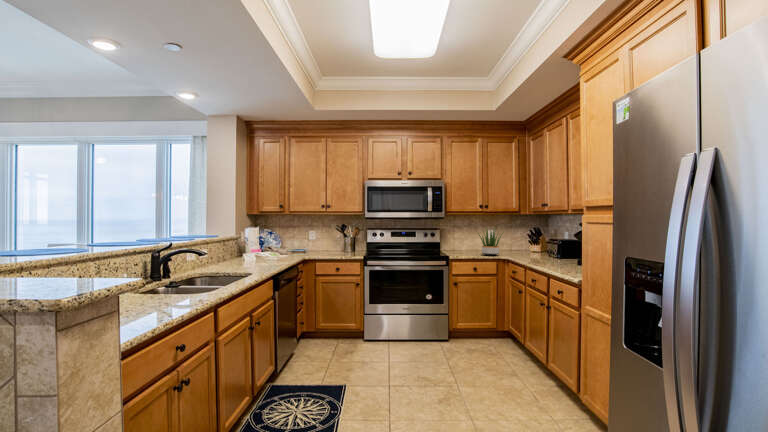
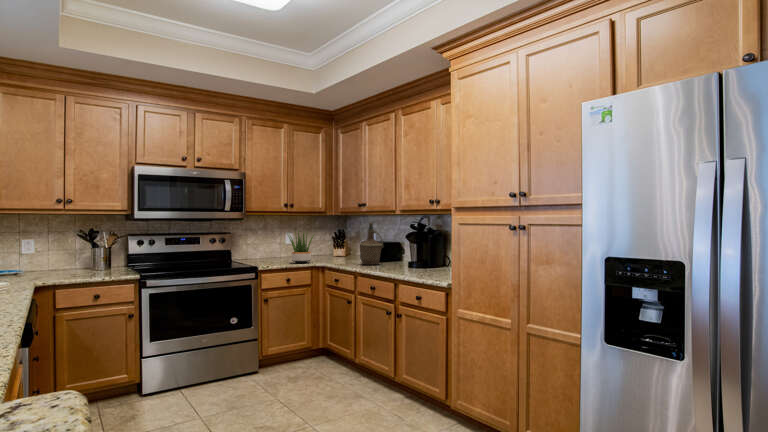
bottle: none [538,222,563,263] -> present [360,223,383,265]

